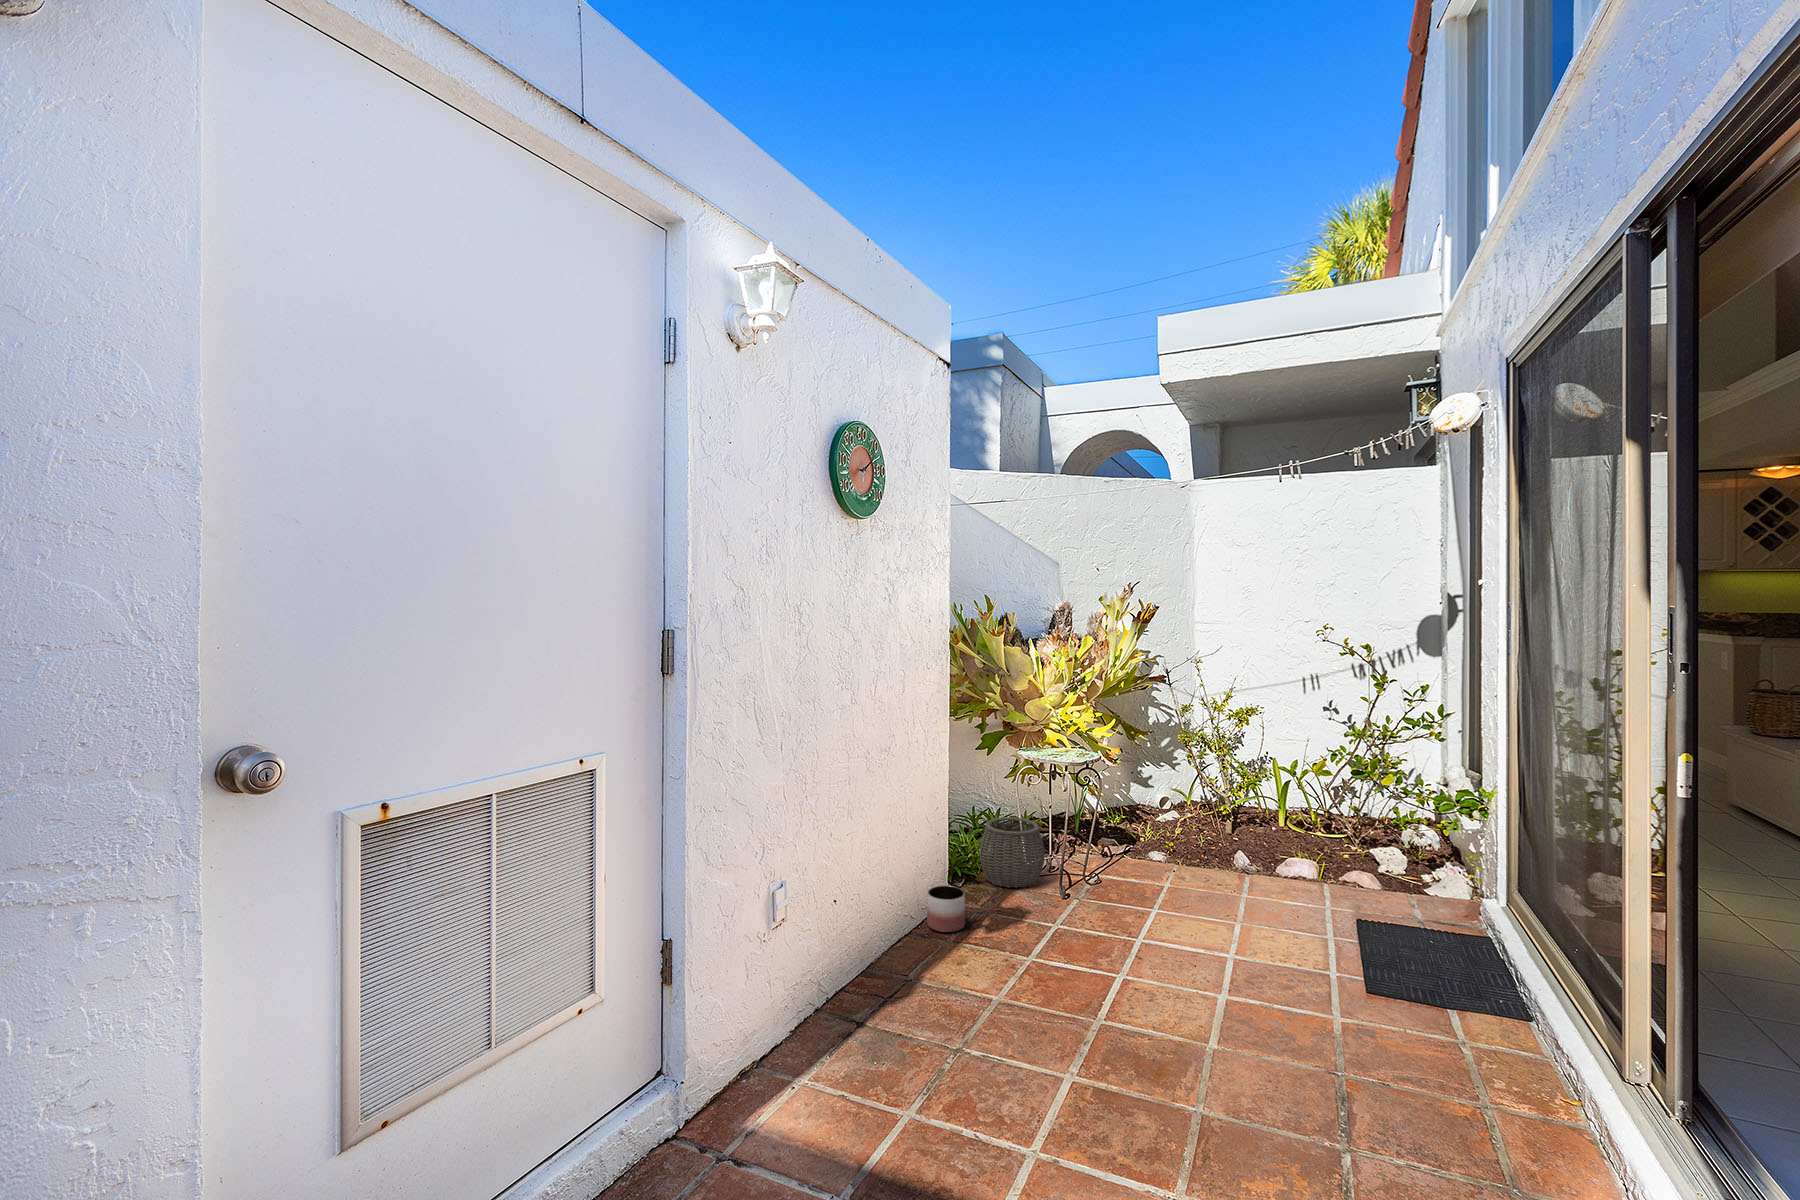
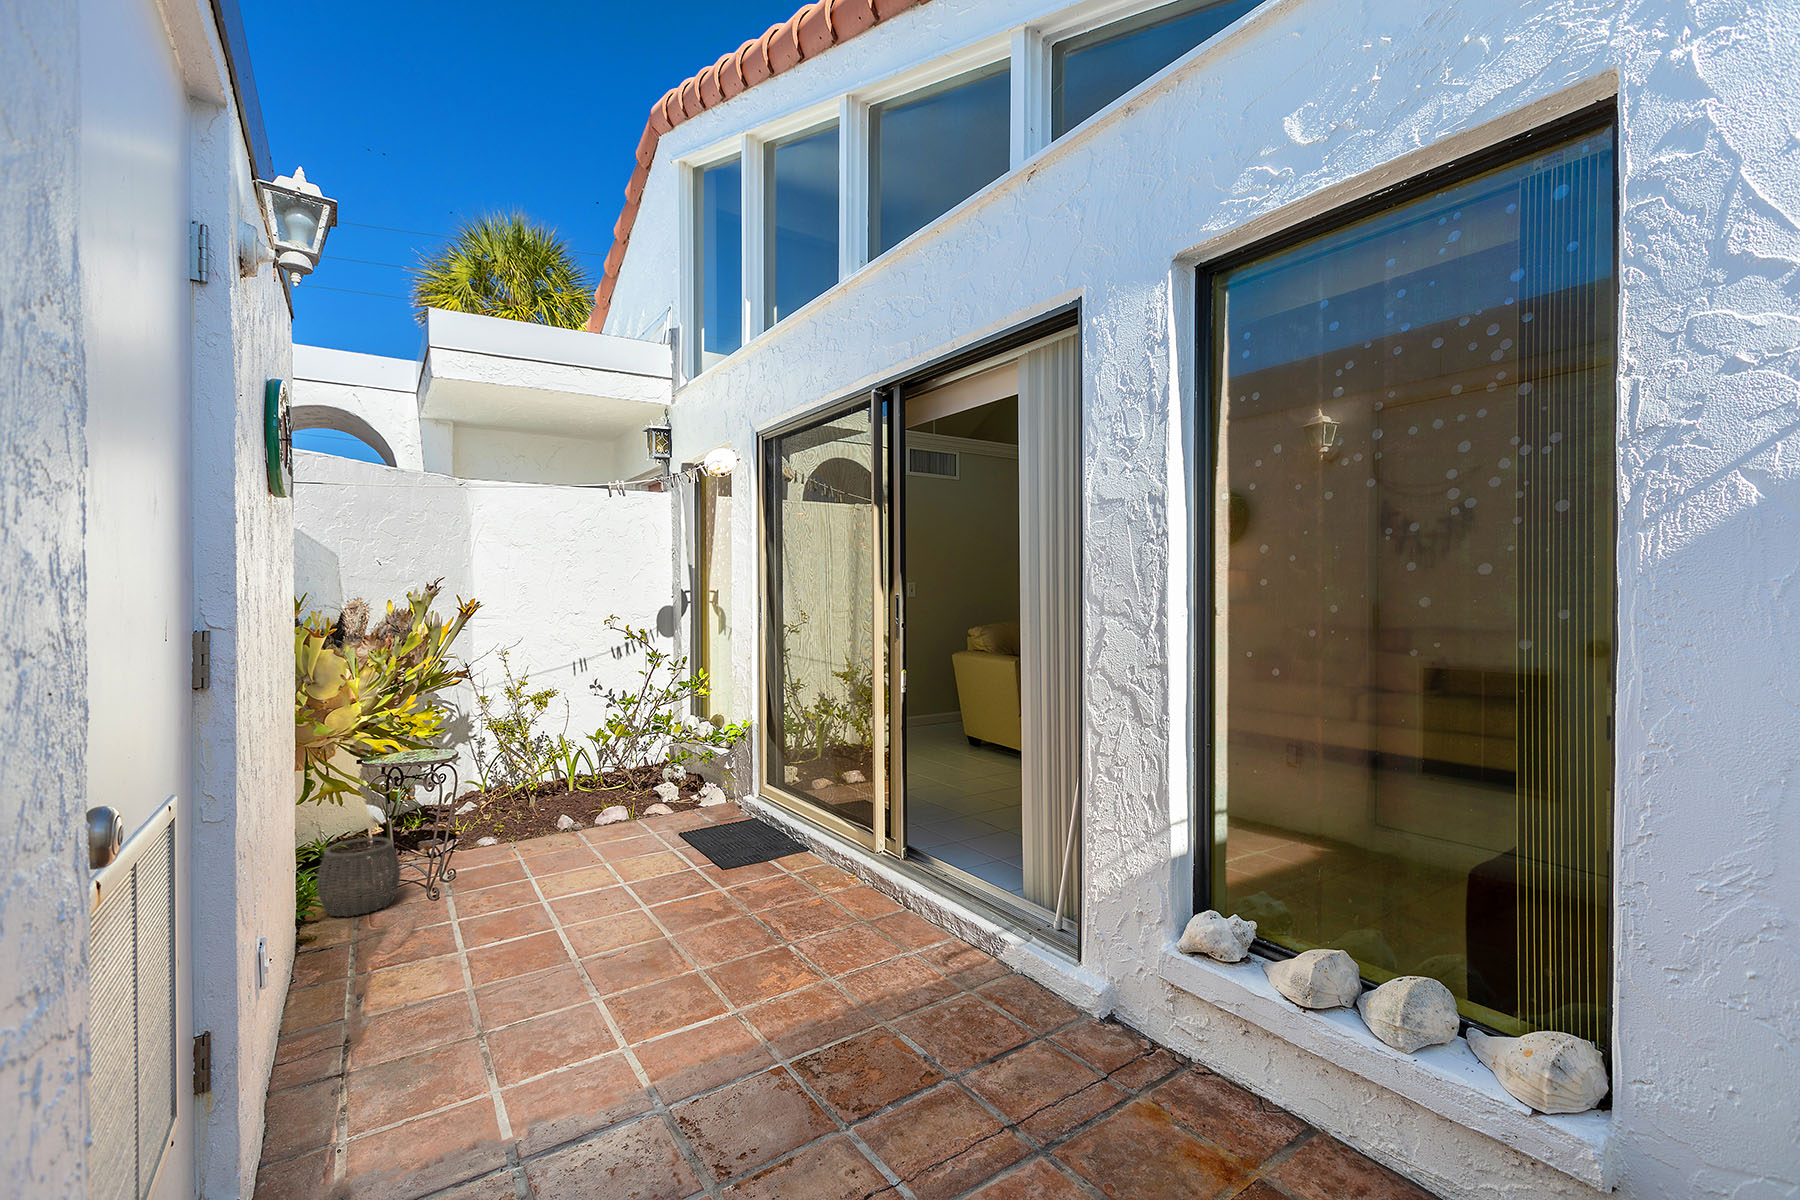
planter: present [927,886,965,932] -> none [311,920,362,974]

